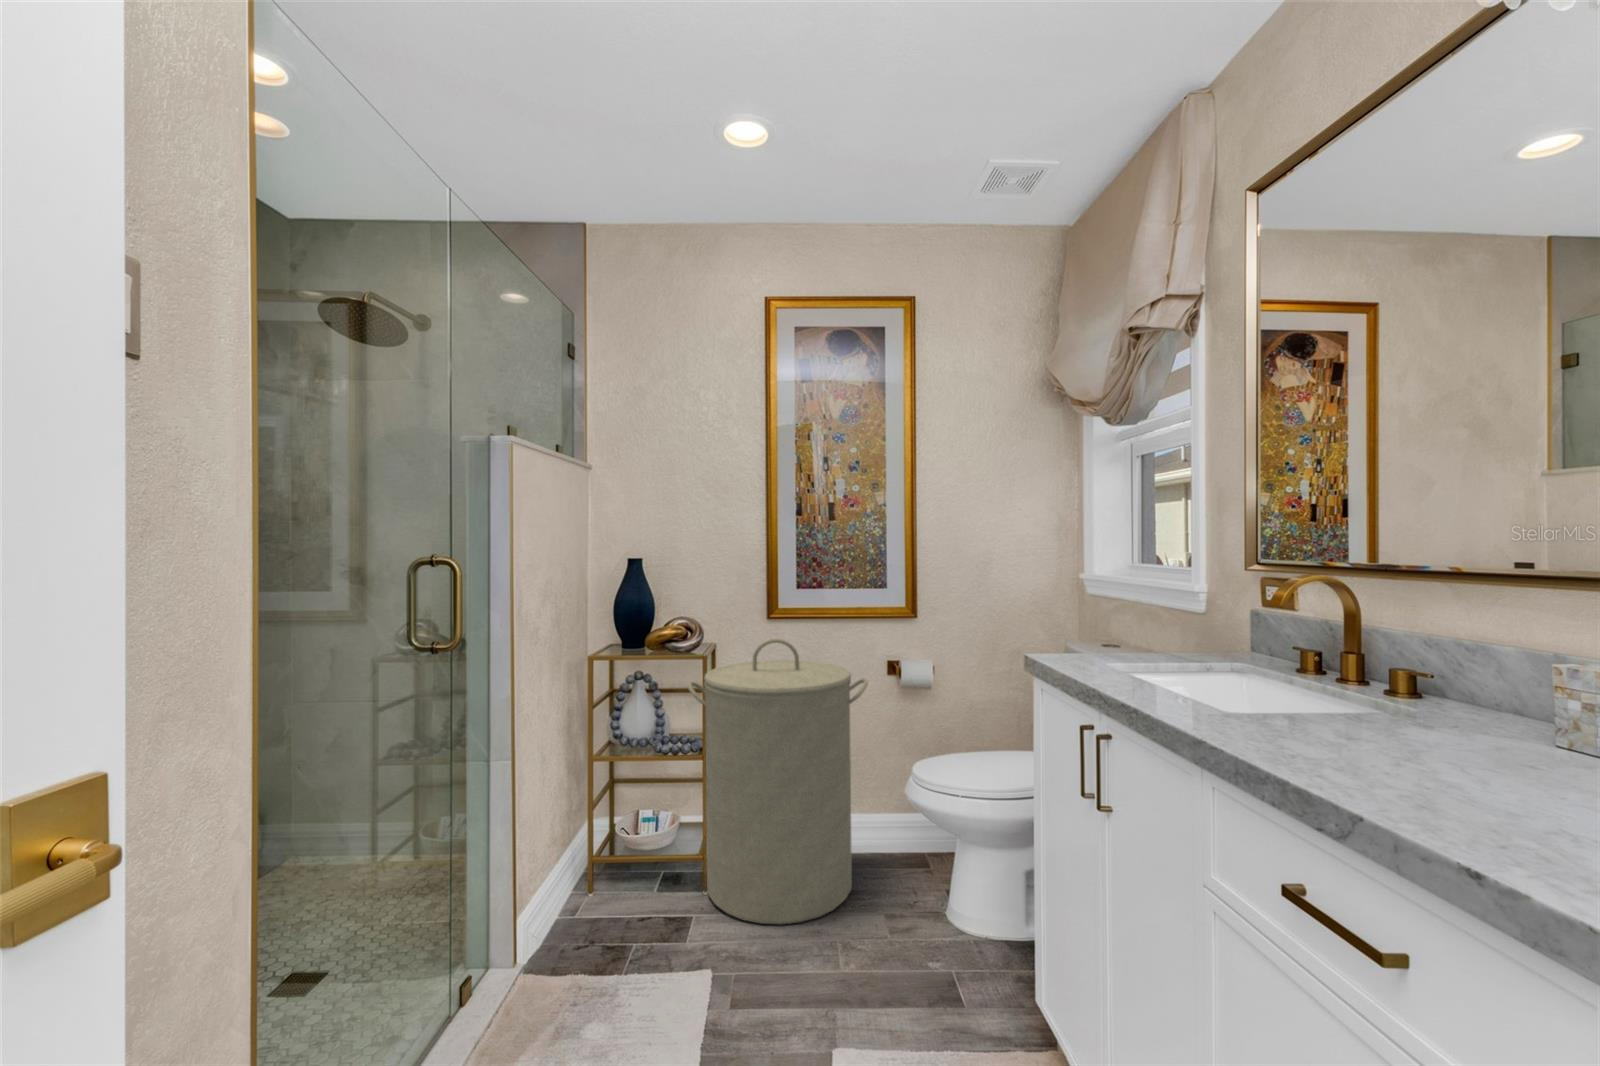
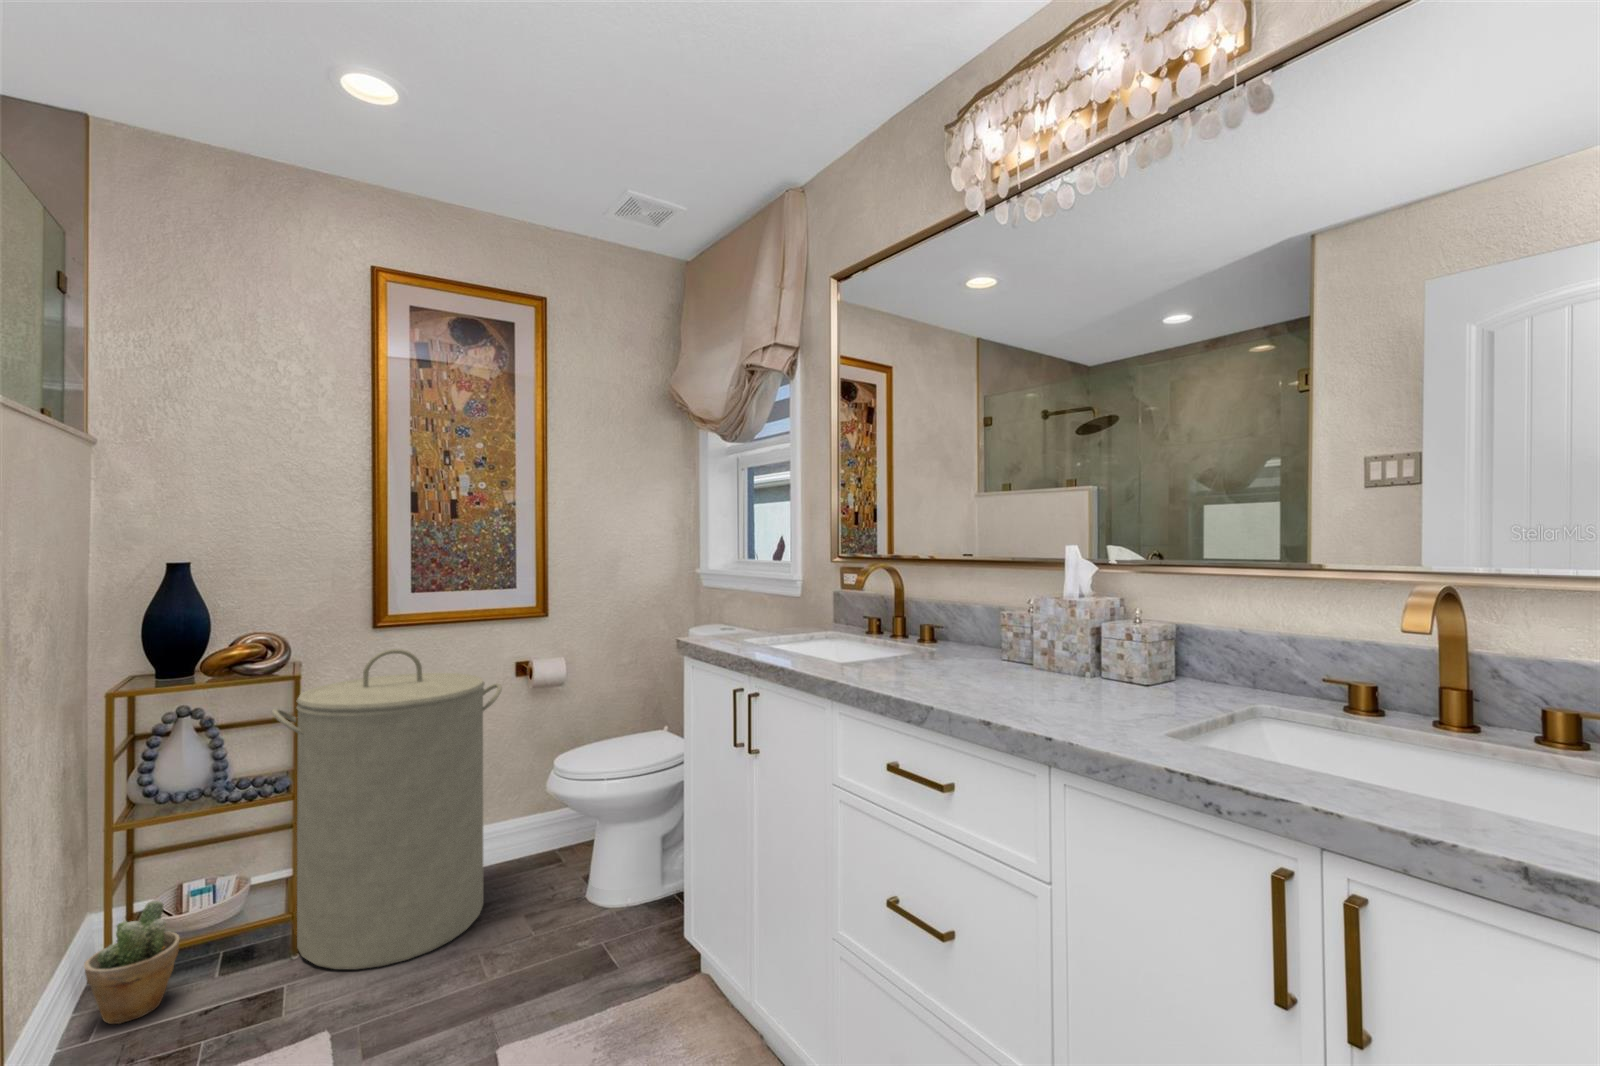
potted plant: none [572,821,629,910] -> present [84,901,180,1024]

